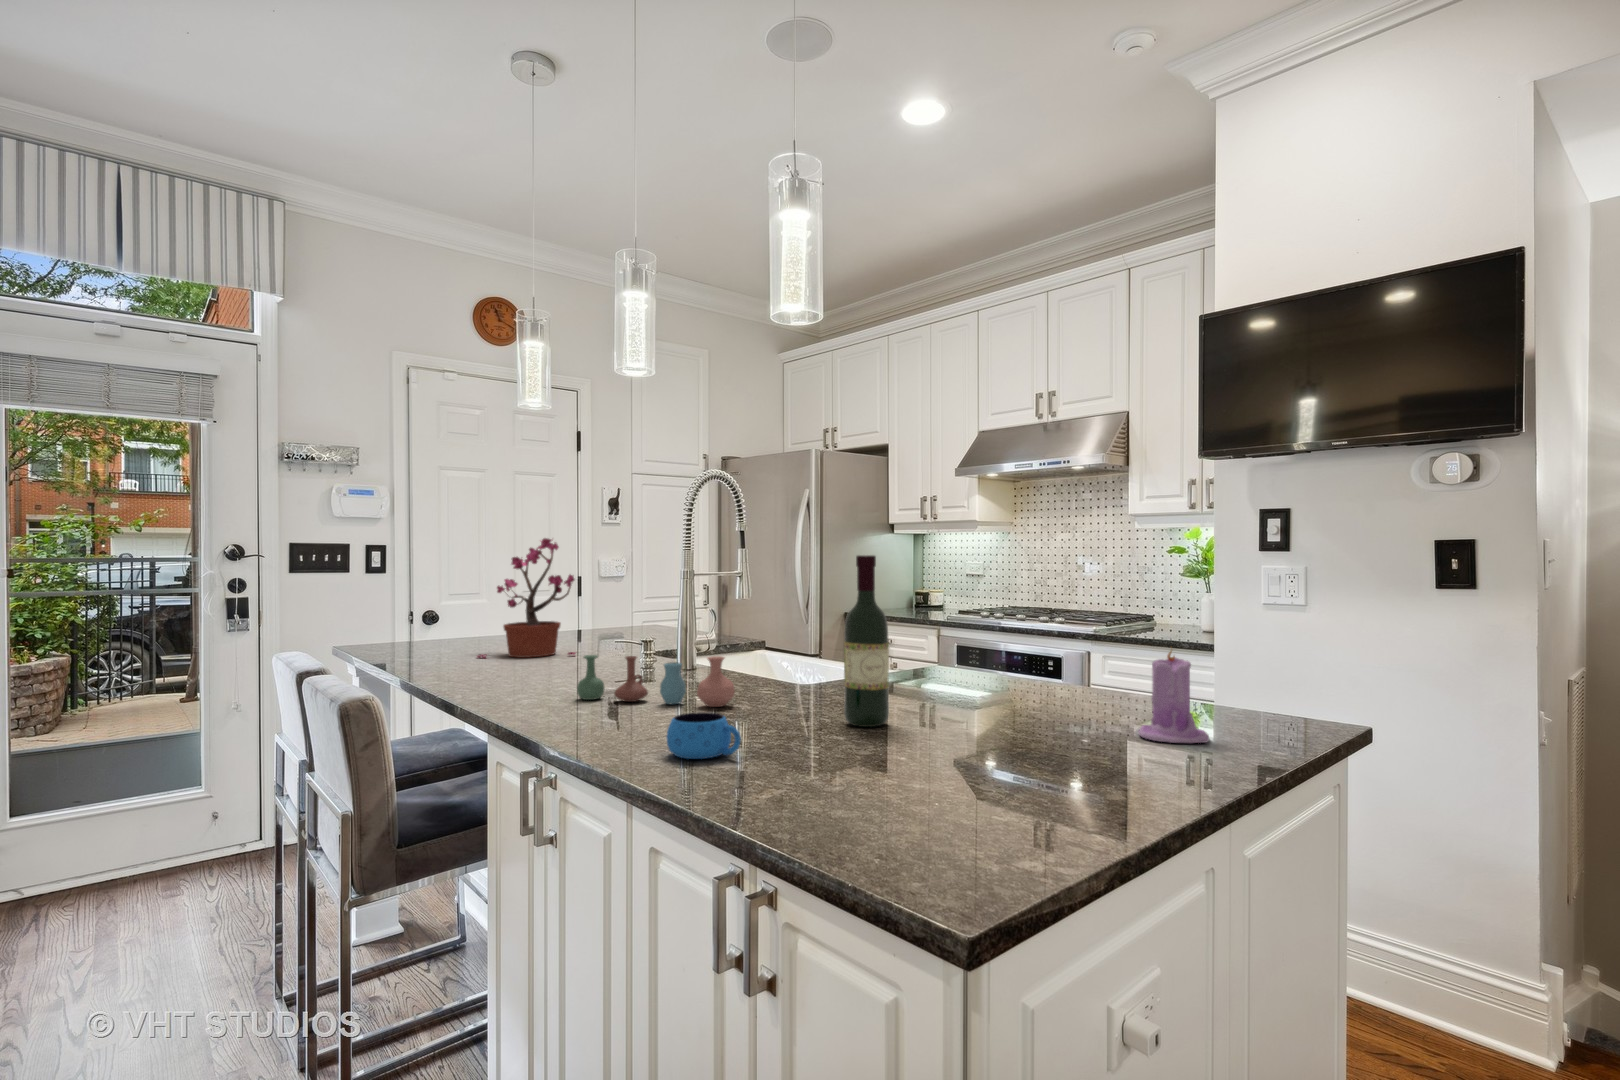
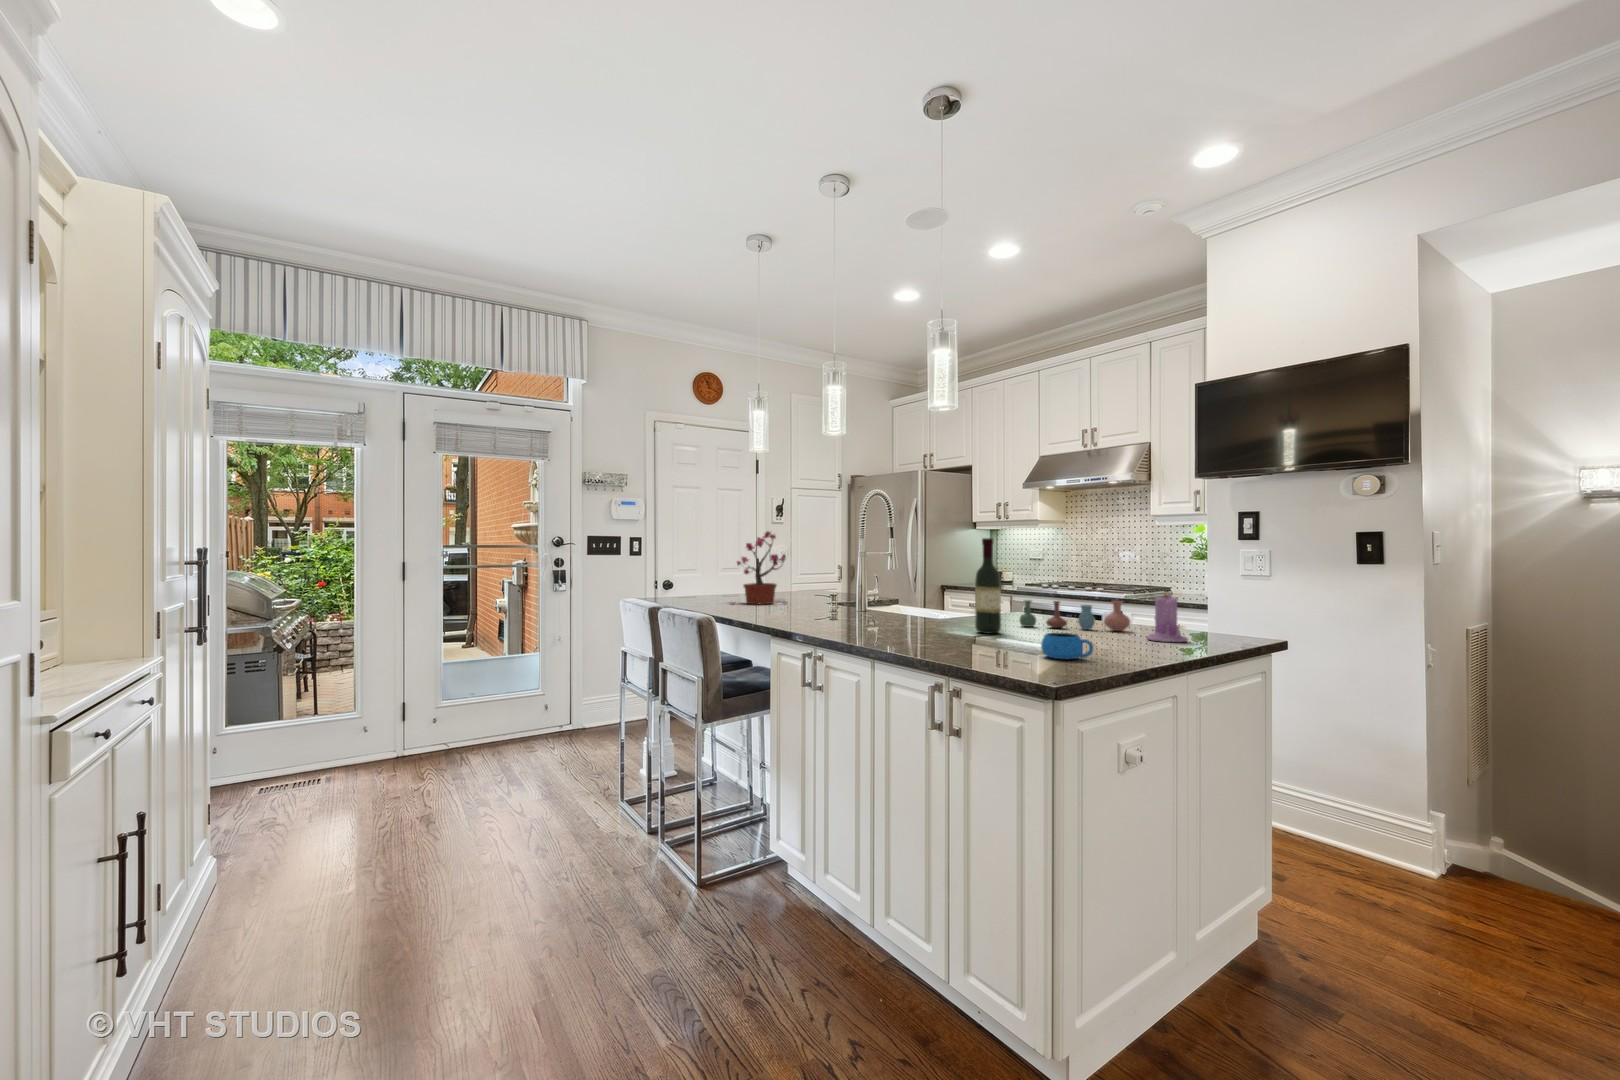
vase: present [577,655,735,707] -> present [1020,600,1130,631]
mug: present [667,712,741,759] -> present [1041,633,1093,659]

